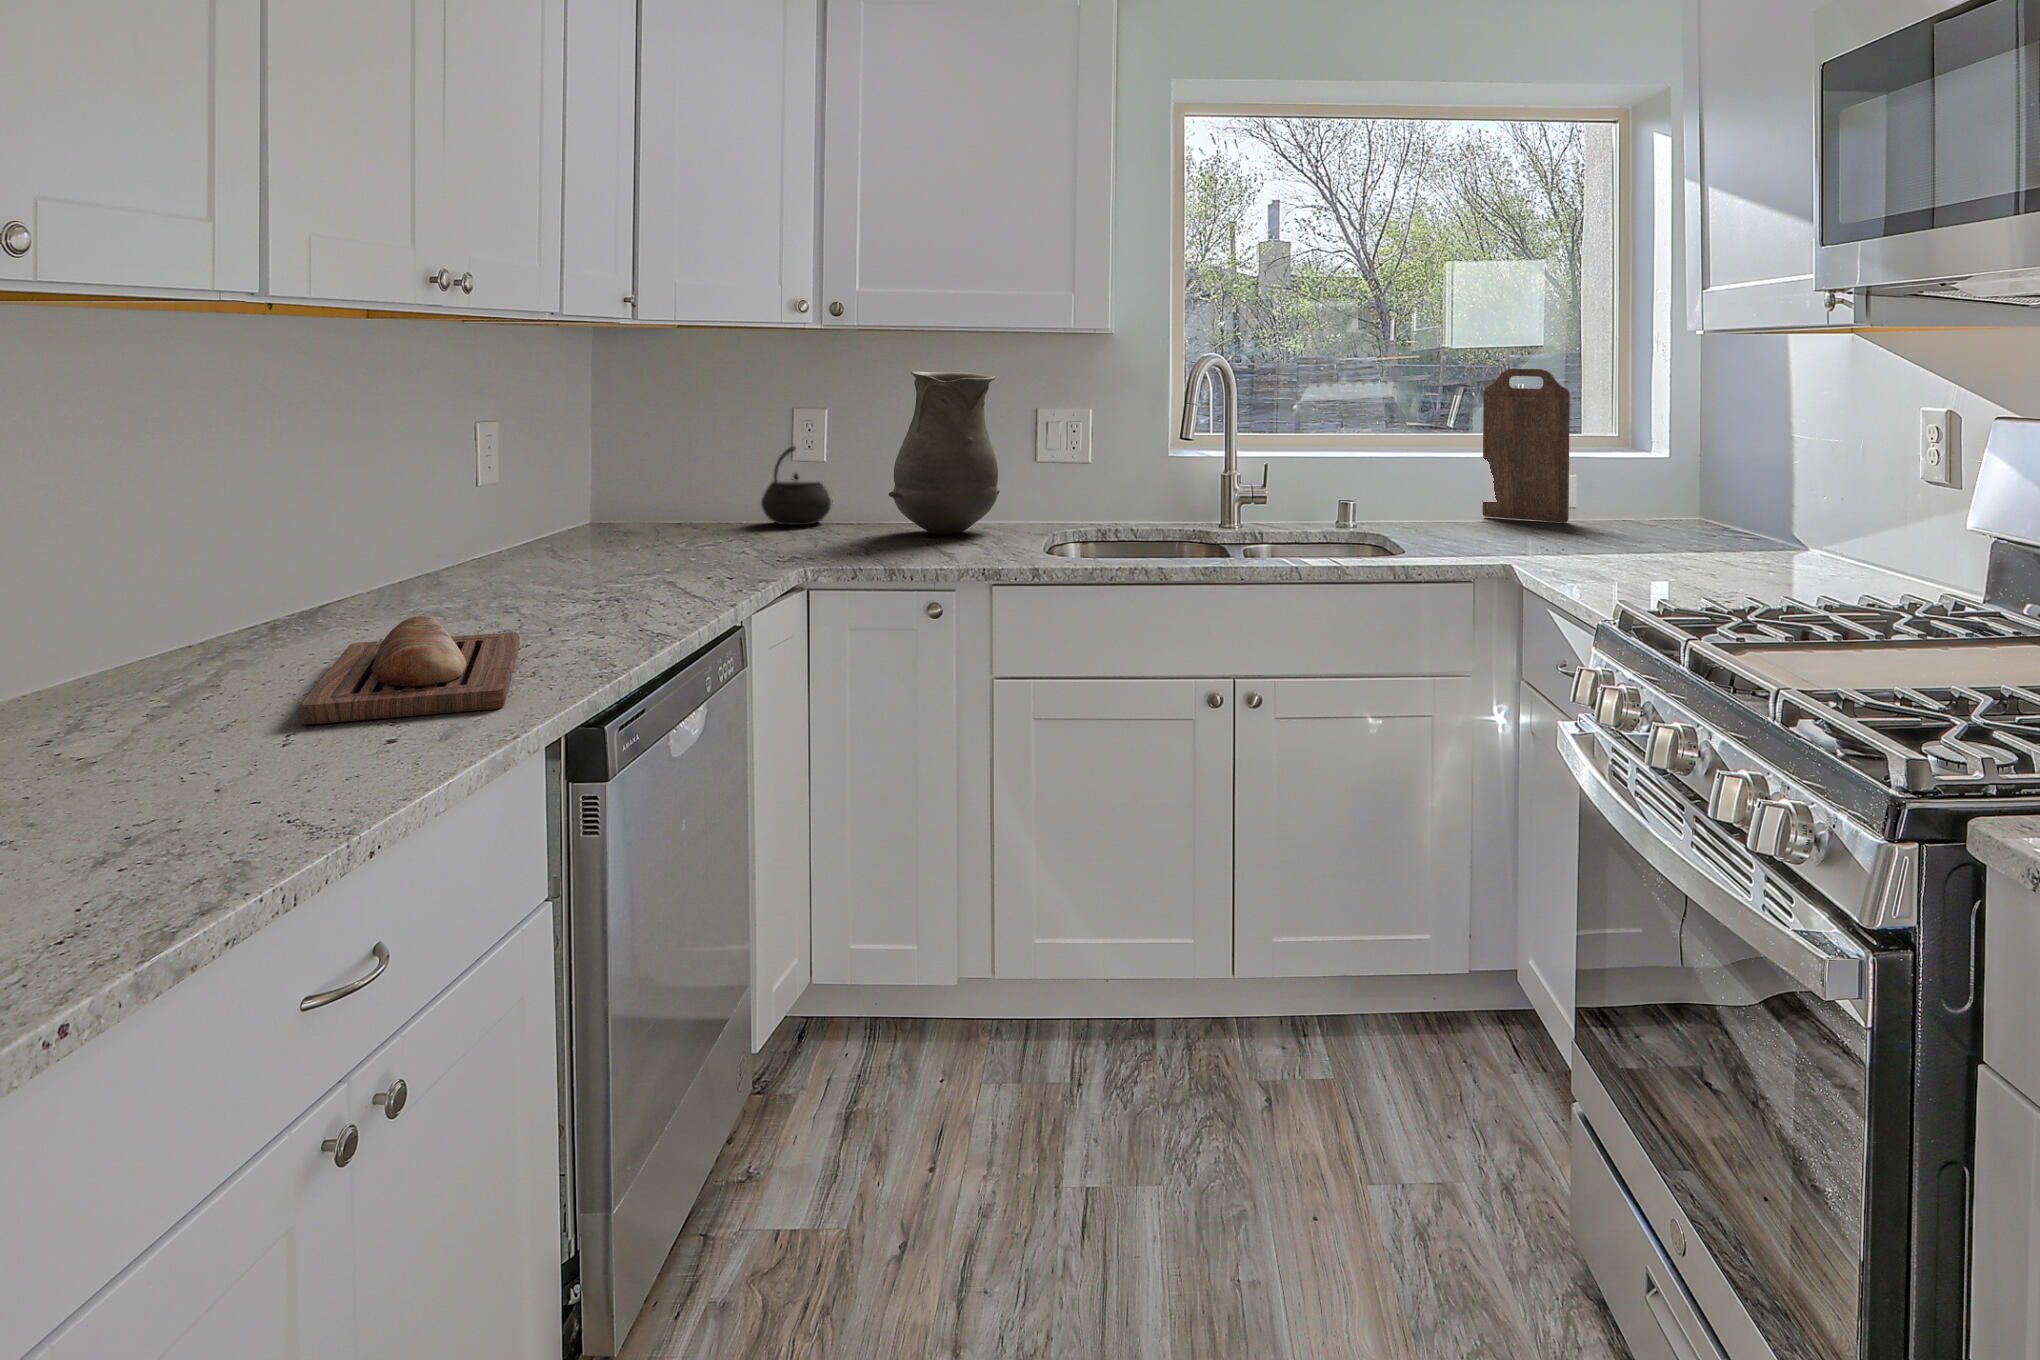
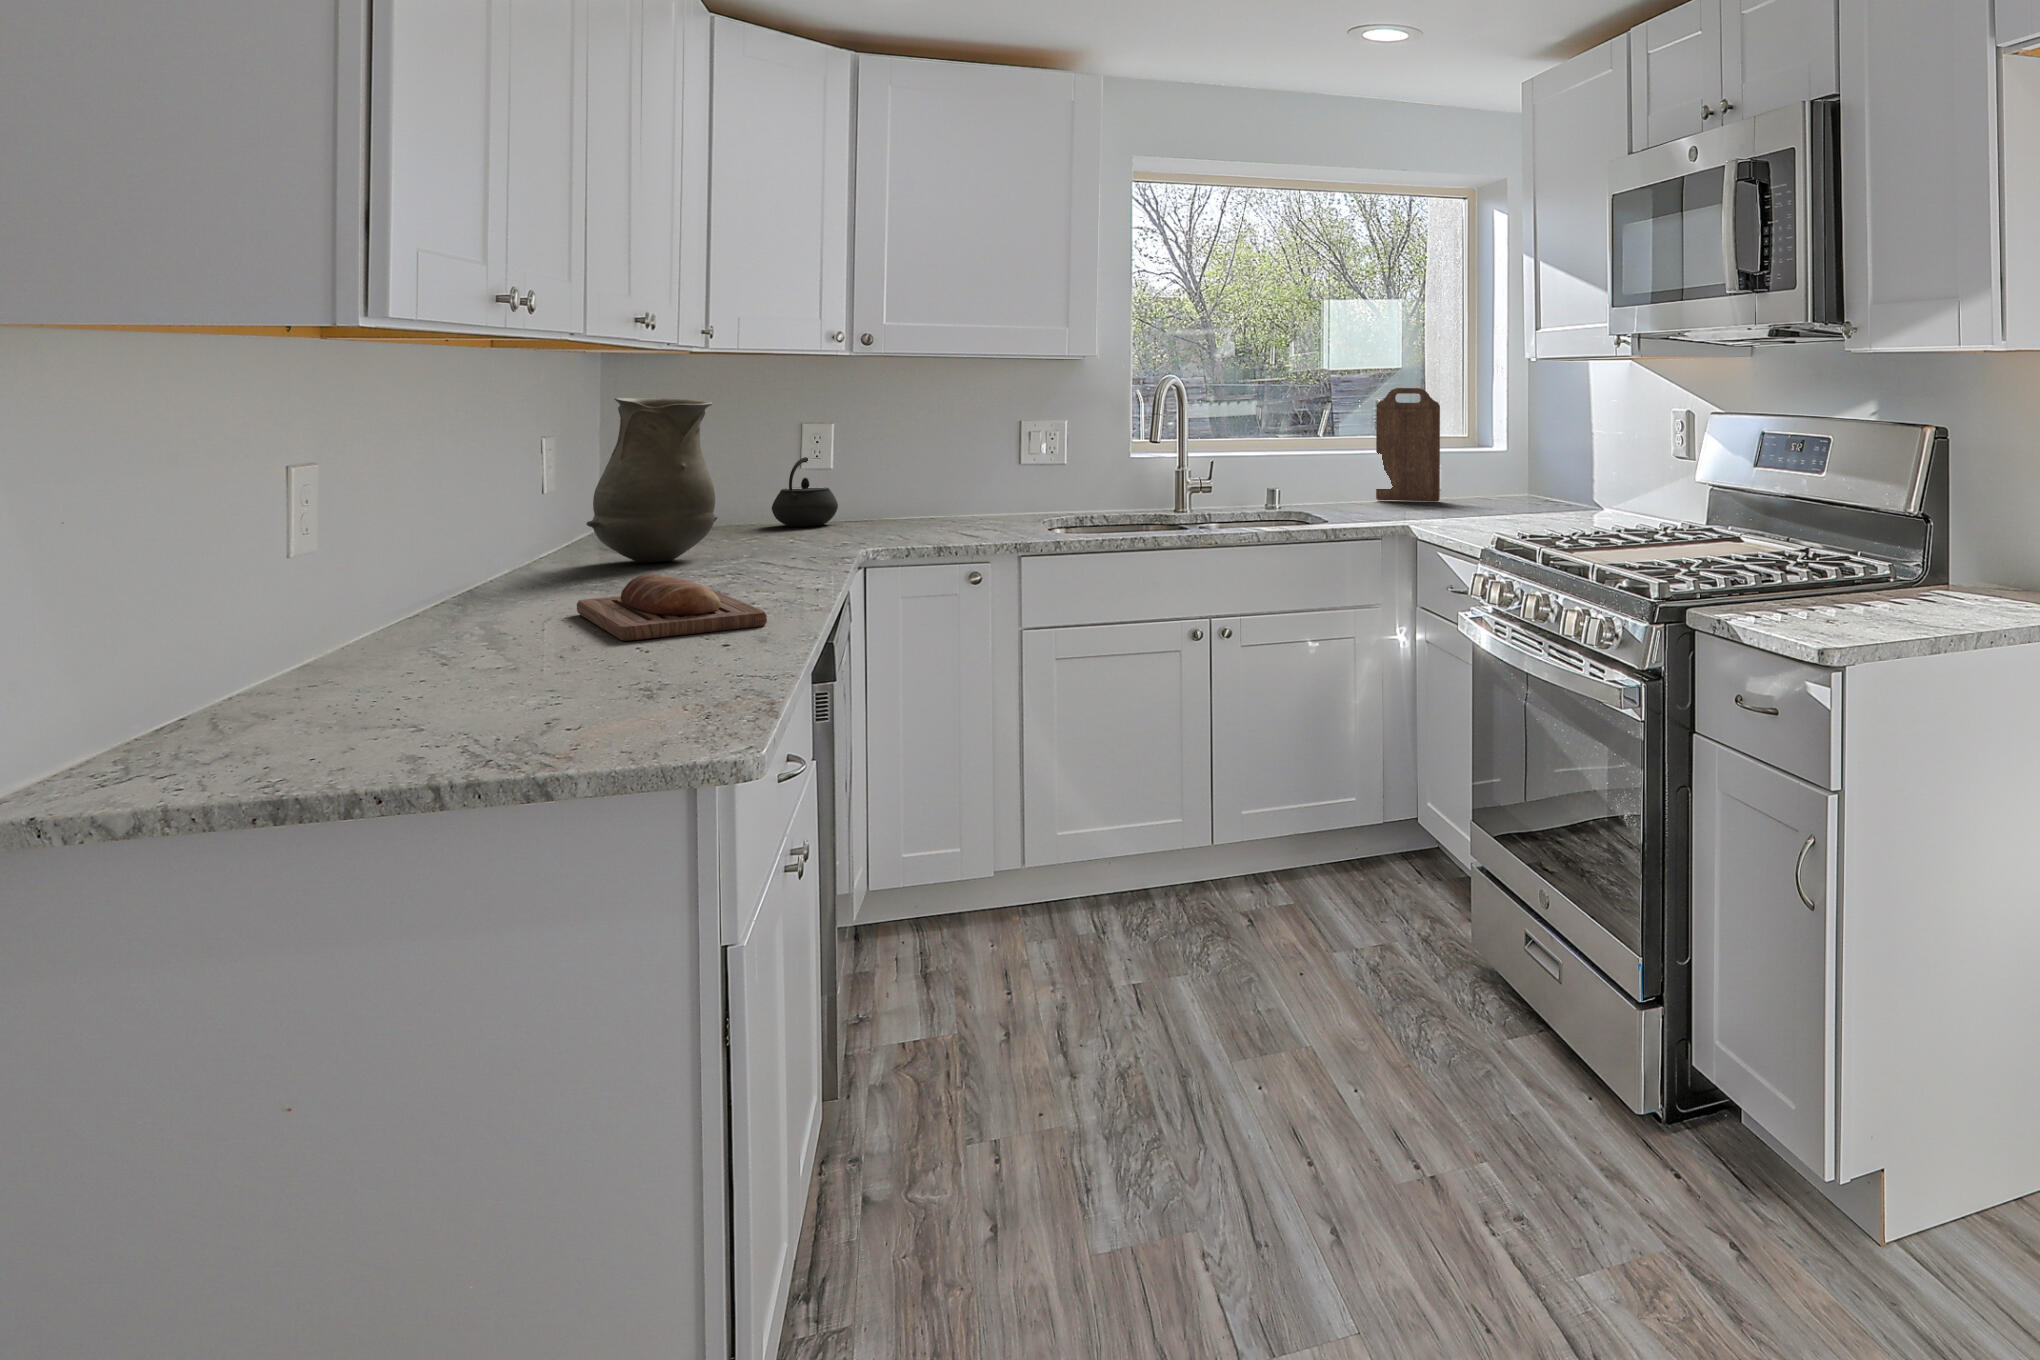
vase: present [889,372,1000,534] -> present [587,398,718,563]

